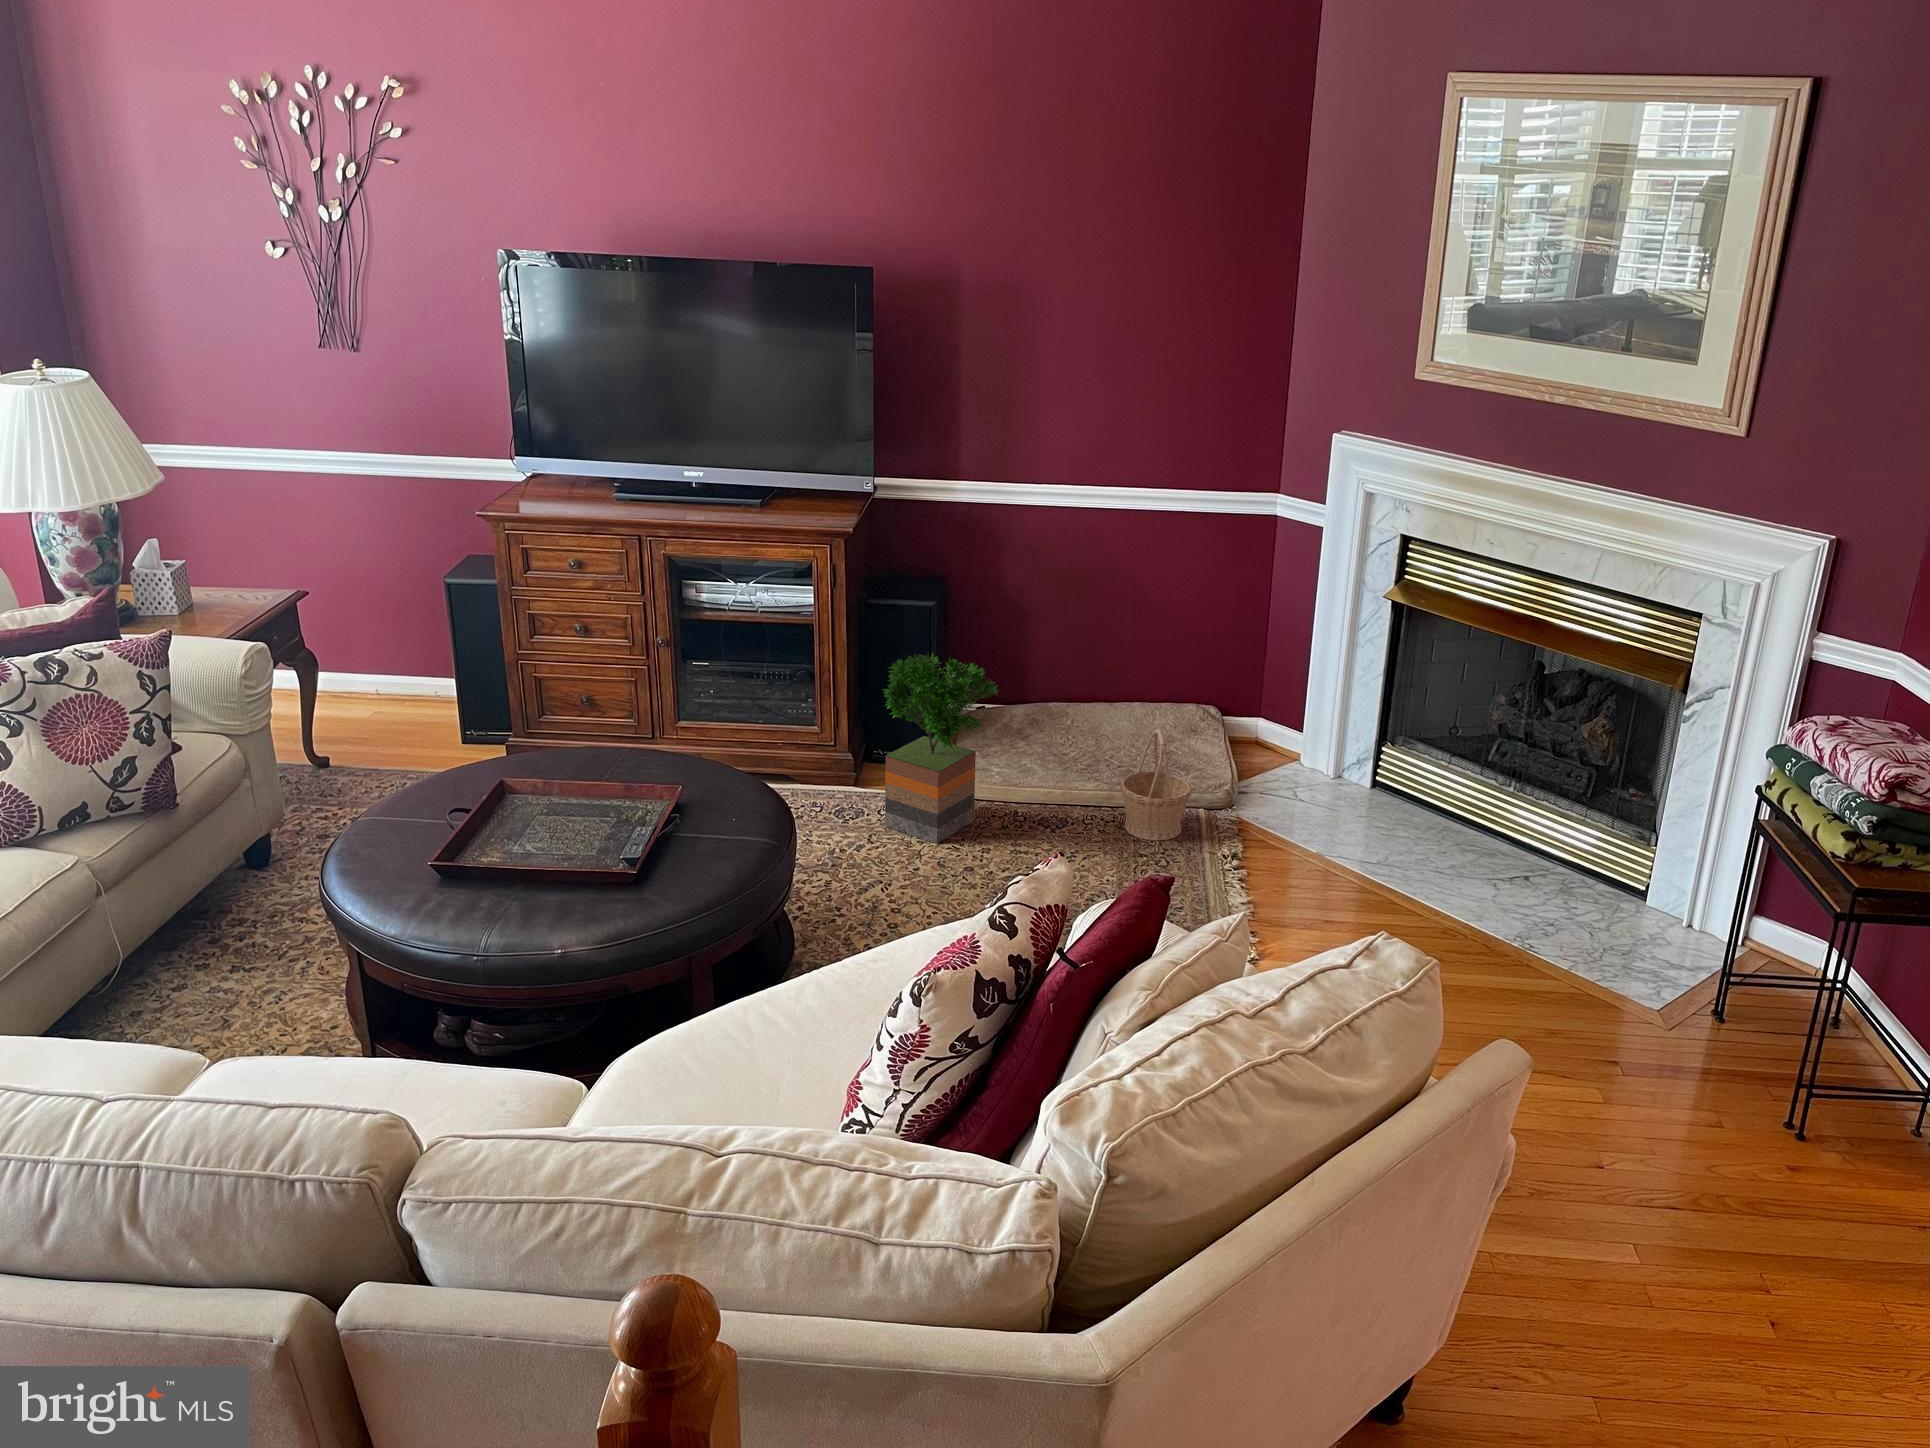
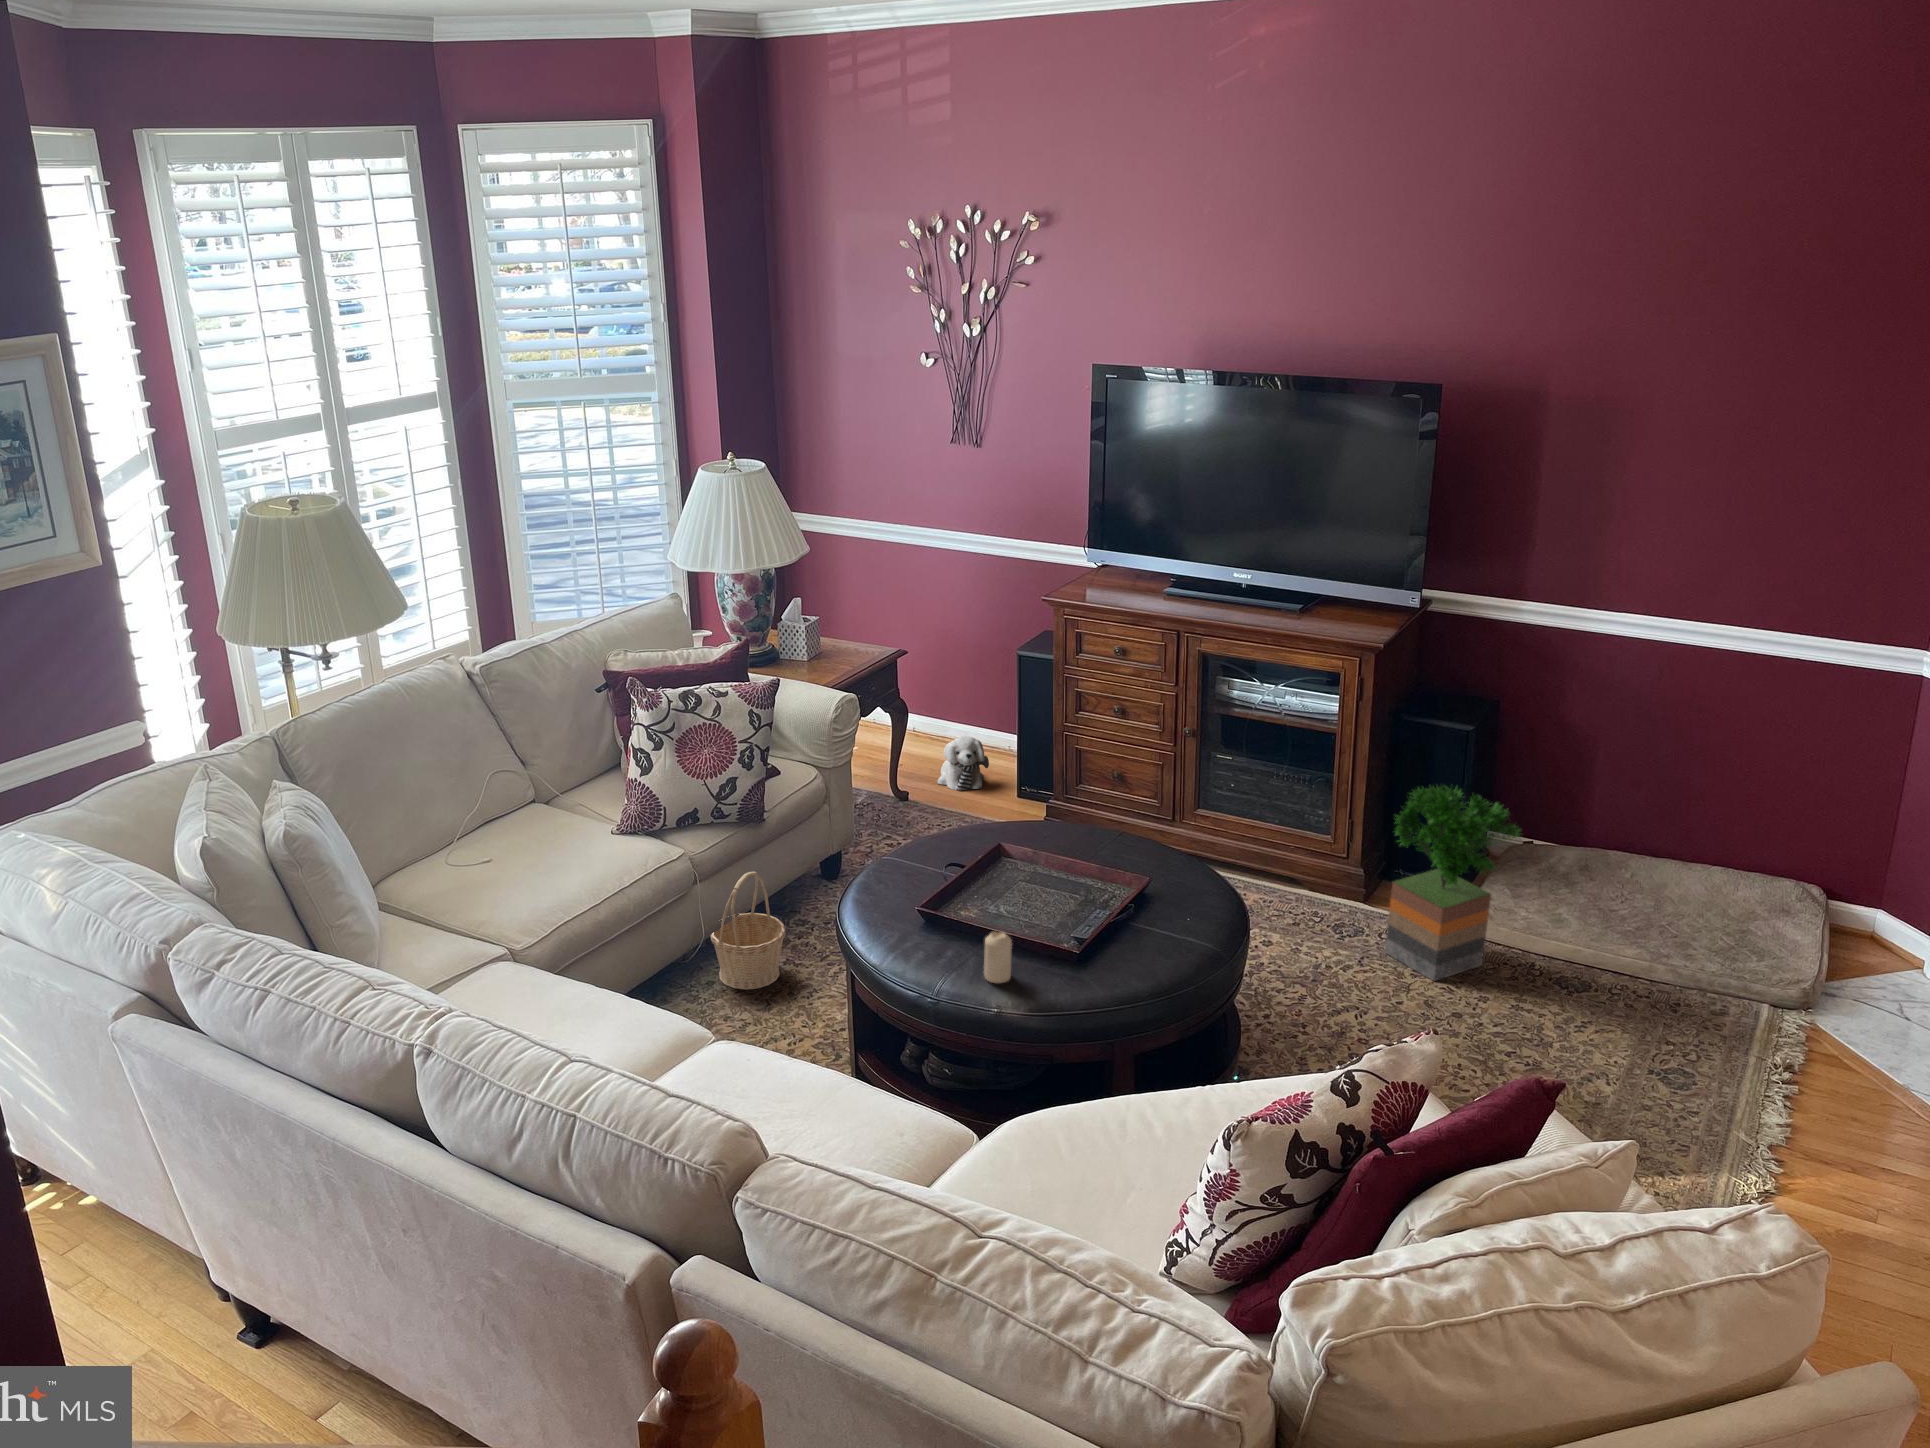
plush toy: none [359,682,418,745] -> present [938,736,989,791]
basket: present [1121,729,1191,840] -> present [711,872,786,989]
candle: none [530,863,564,921] -> present [984,932,1012,983]

